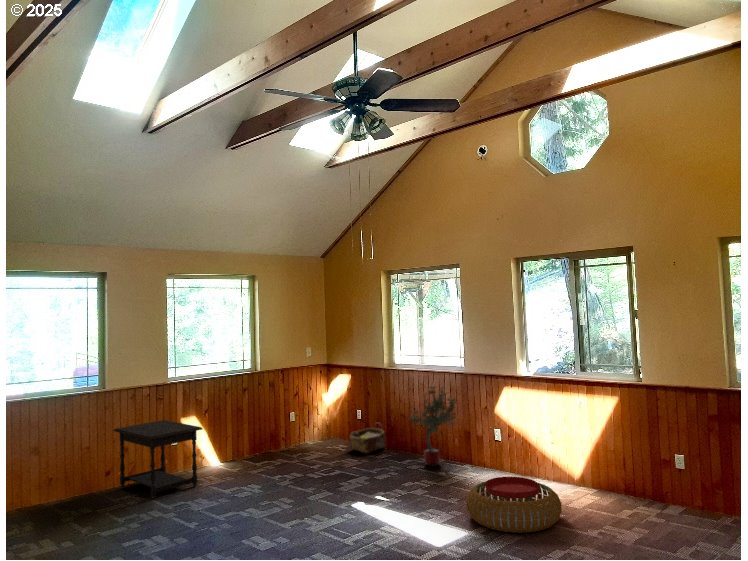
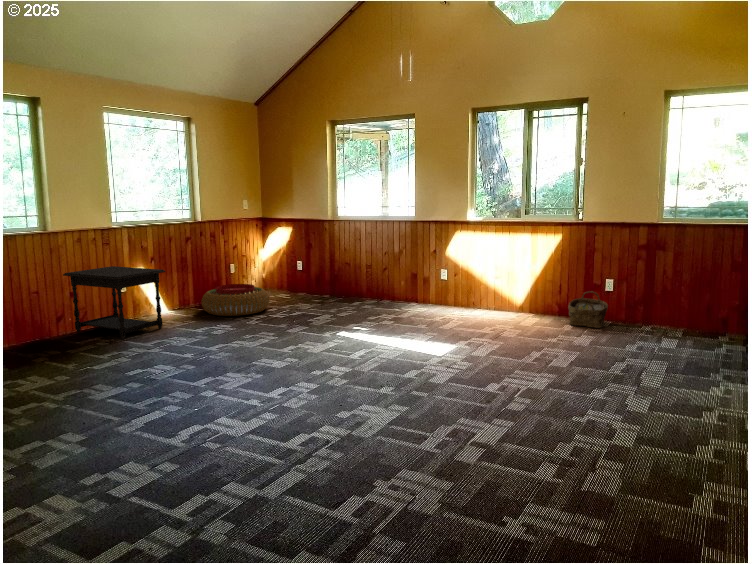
potted tree: present [409,386,458,466] -> none [359,231,411,305]
woven basket: present [350,427,386,453] -> present [568,291,608,328]
pouf: present [466,477,562,533] -> present [202,284,269,316]

